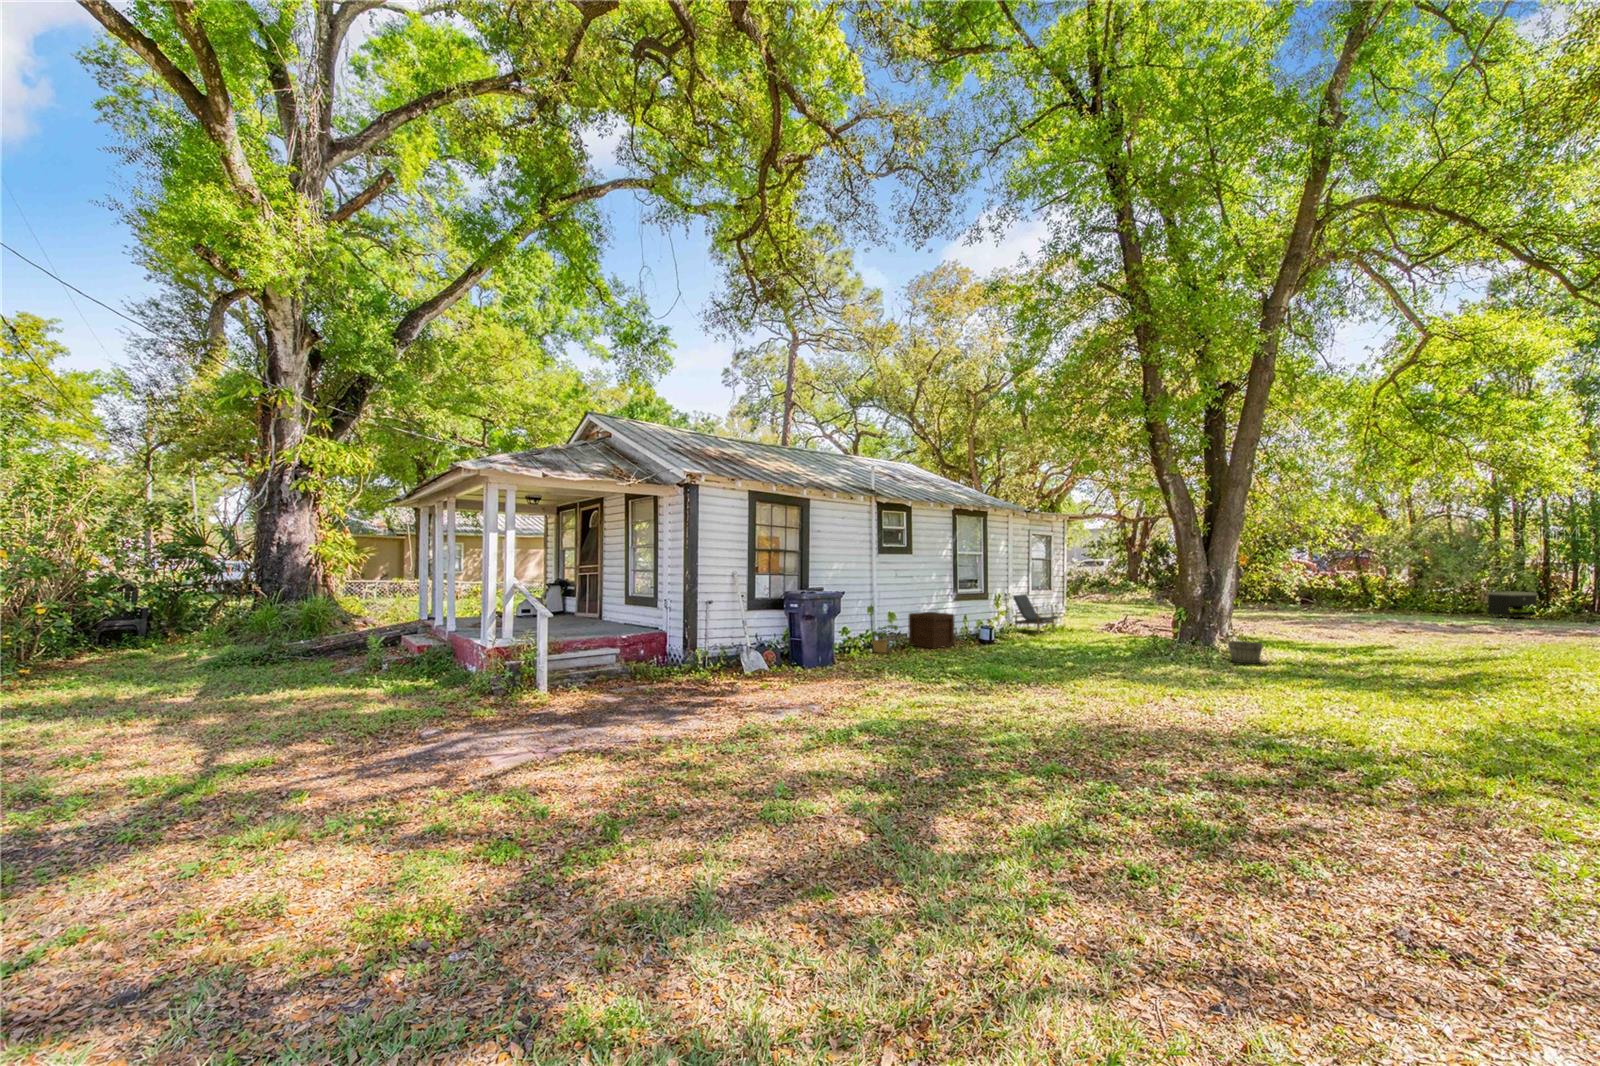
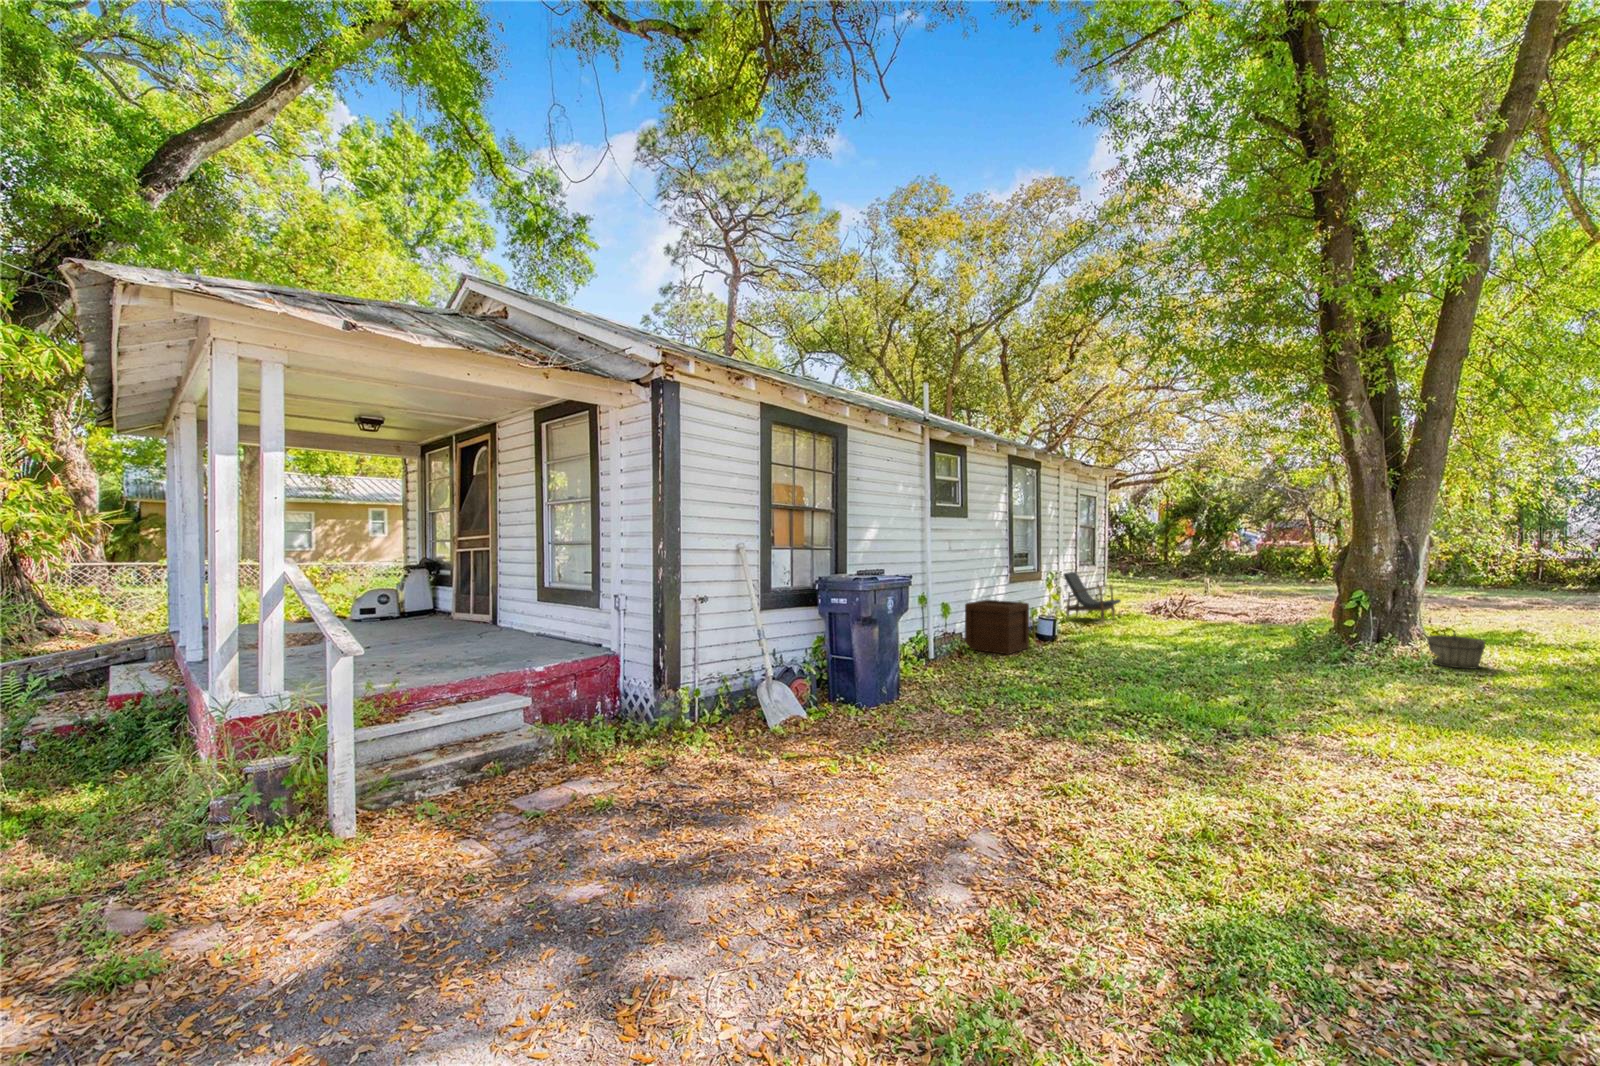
storage bench: present [1488,592,1537,617] -> none [1509,560,1560,589]
potted plant: present [872,625,898,653] -> none [928,623,974,665]

